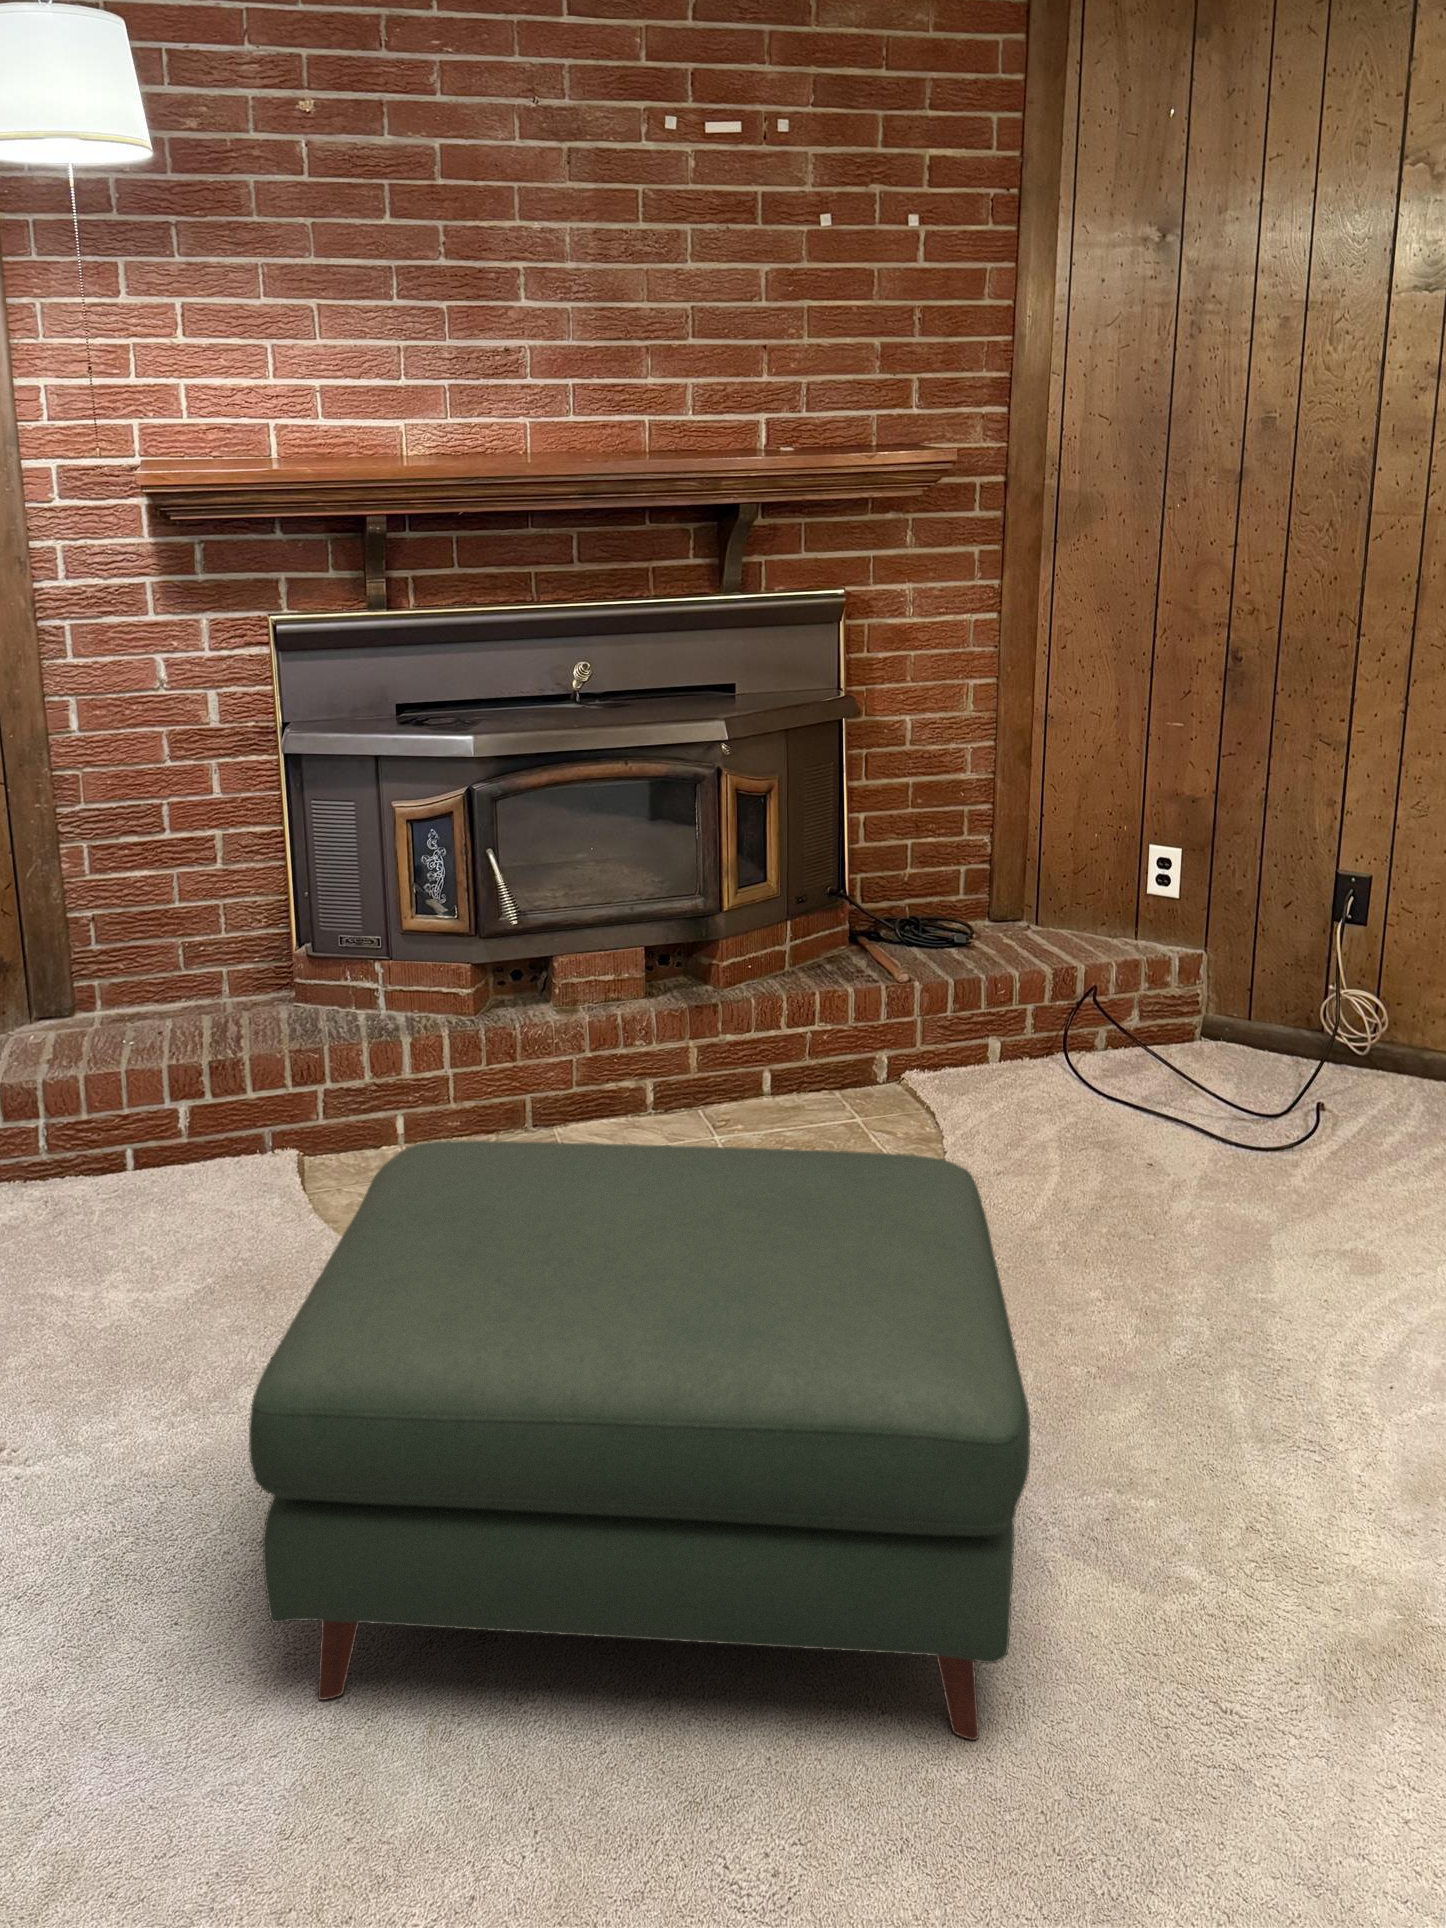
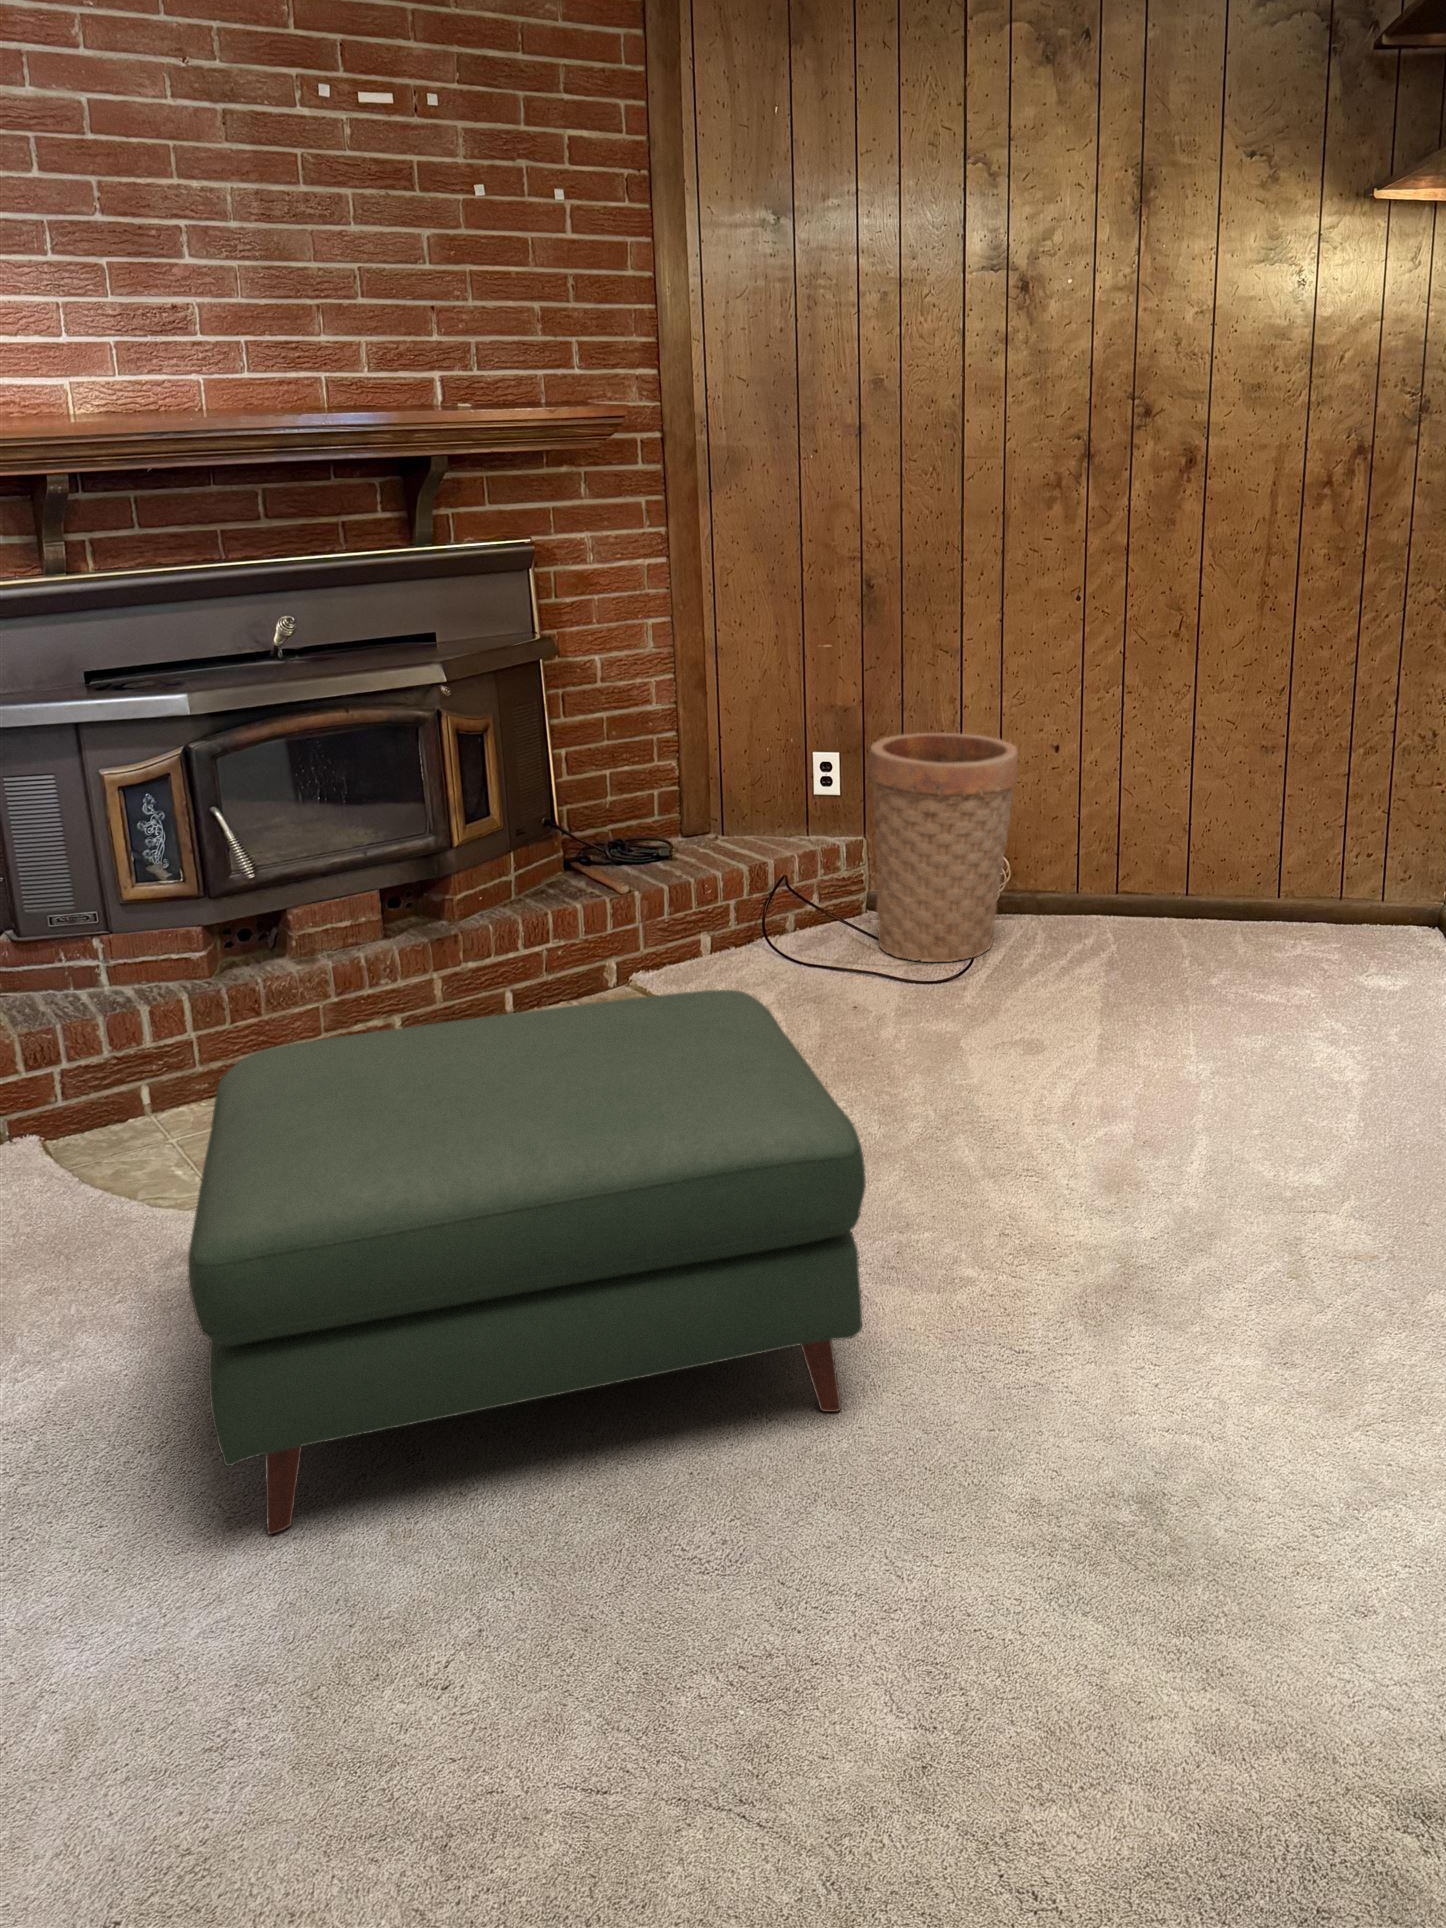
basket: none [1198,838,1396,1117] -> present [868,733,1018,962]

